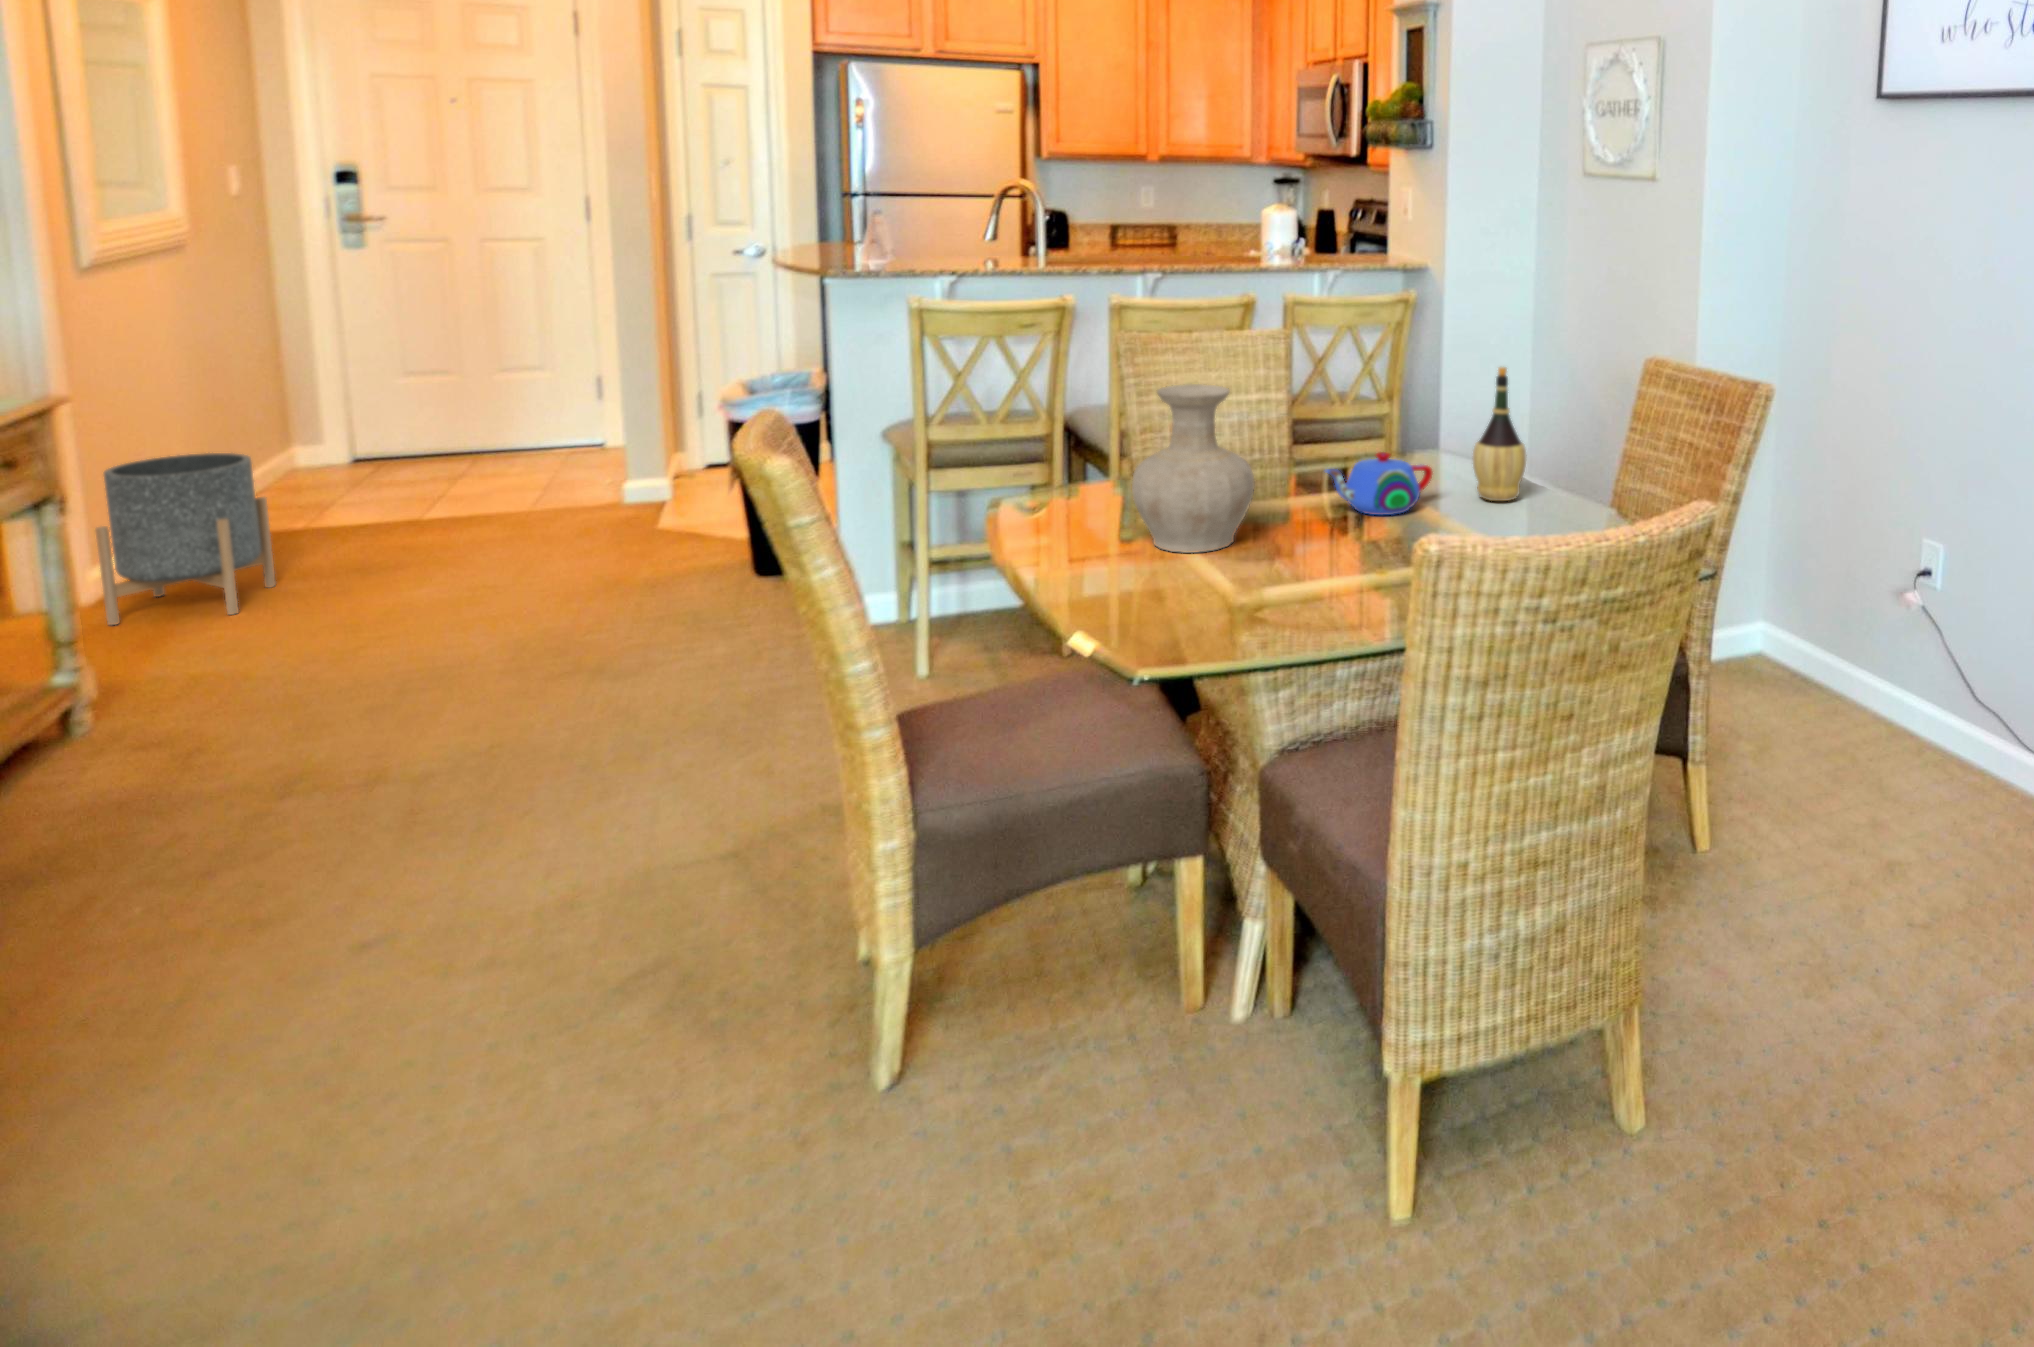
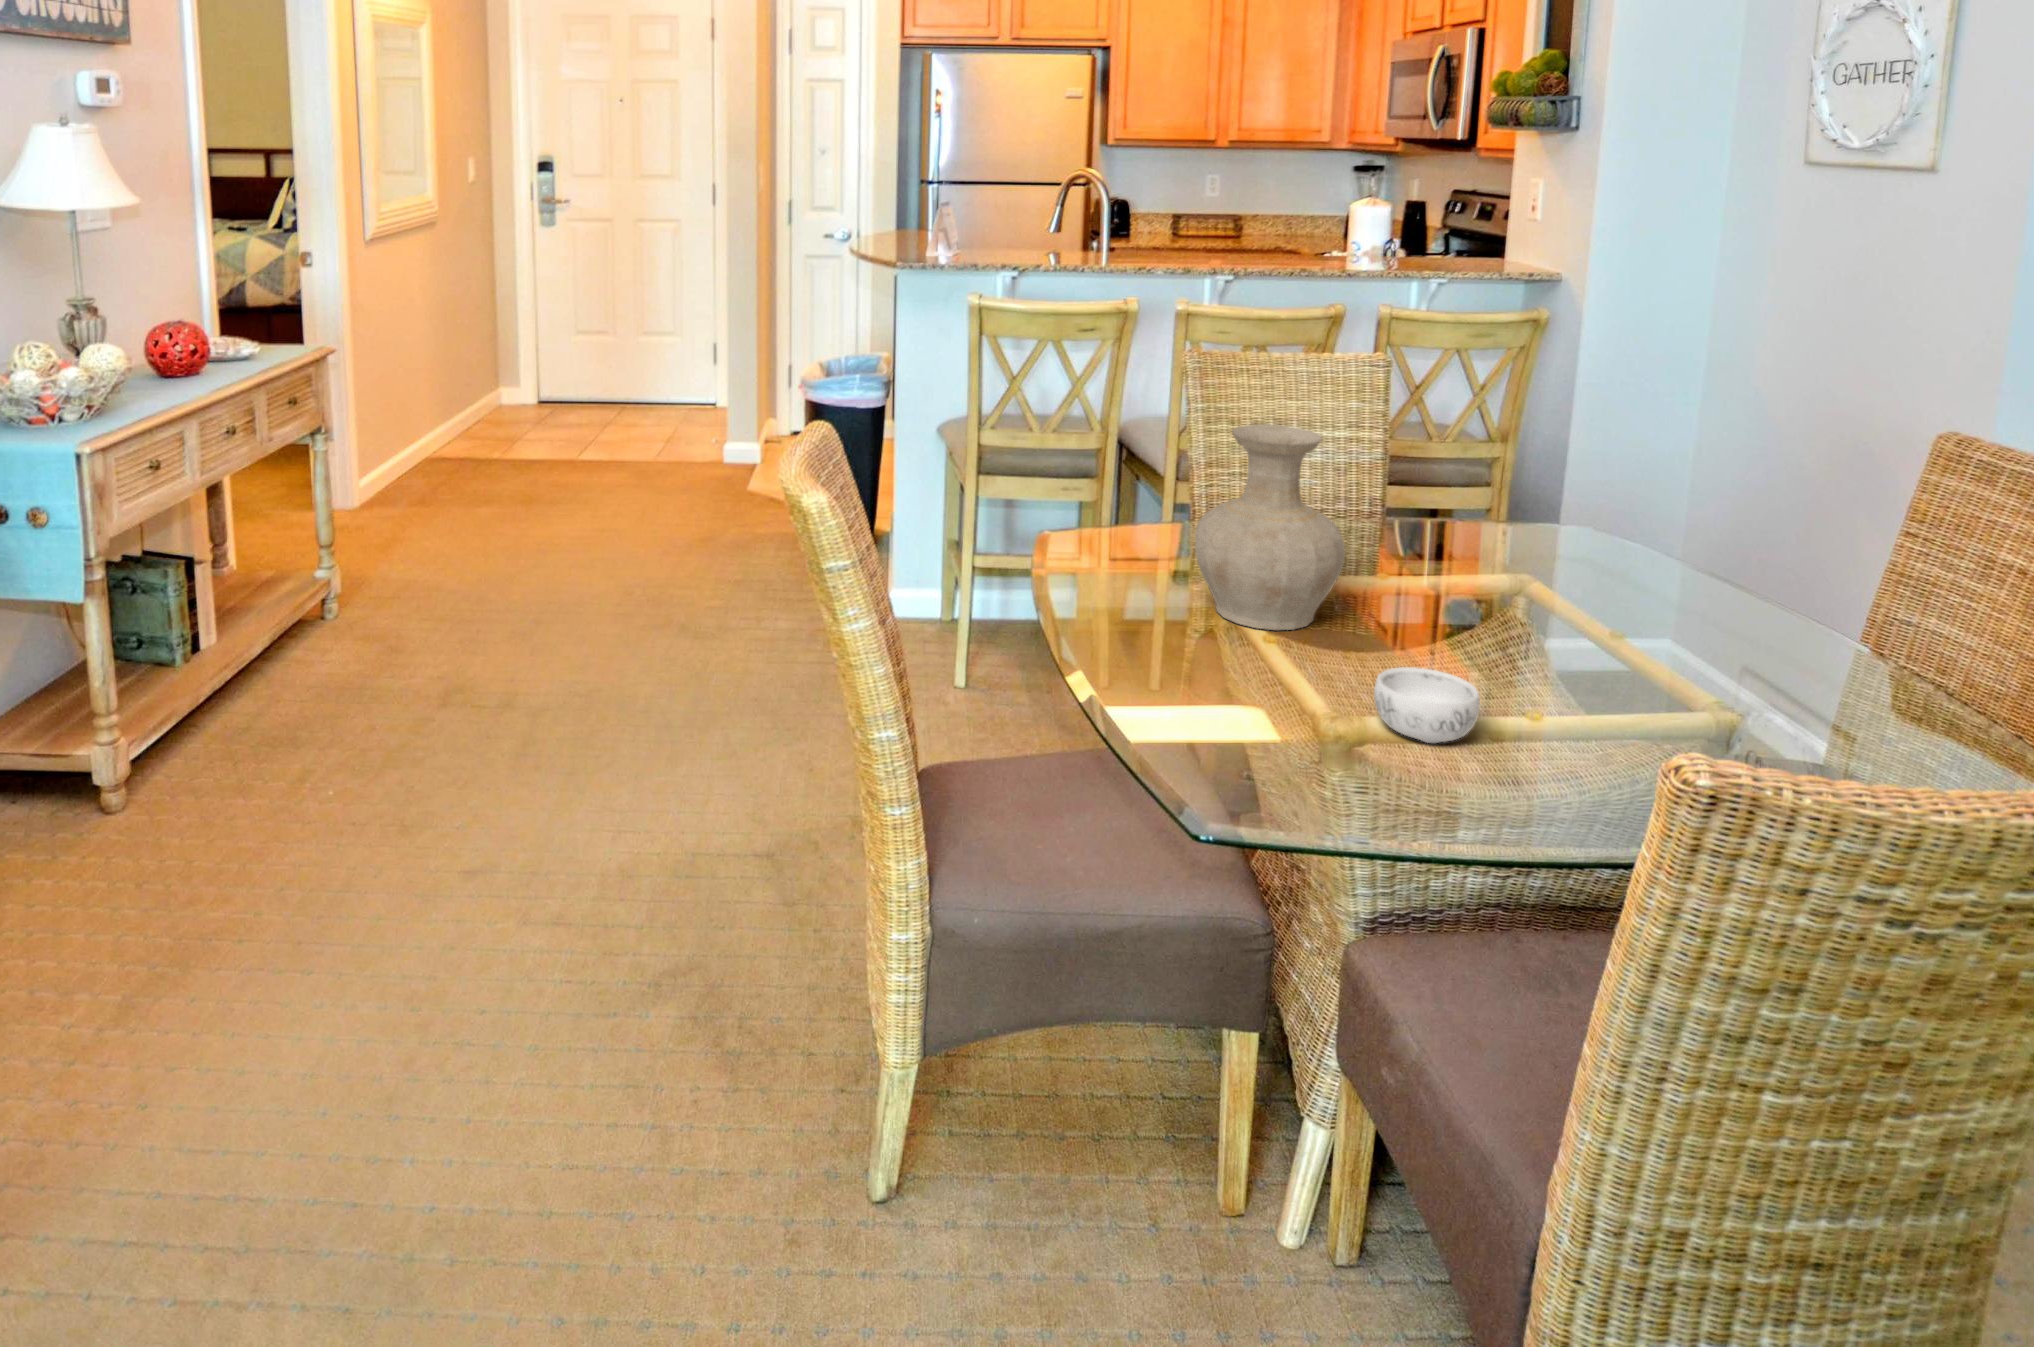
wine bottle: present [1473,367,1527,501] -> none [1643,431,1728,613]
teapot: present [1326,452,1432,515] -> none [1433,528,1583,611]
planter: present [96,453,276,625] -> none [372,393,479,527]
decorative bowl: none [1275,556,1350,609] -> present [1374,667,1480,743]

